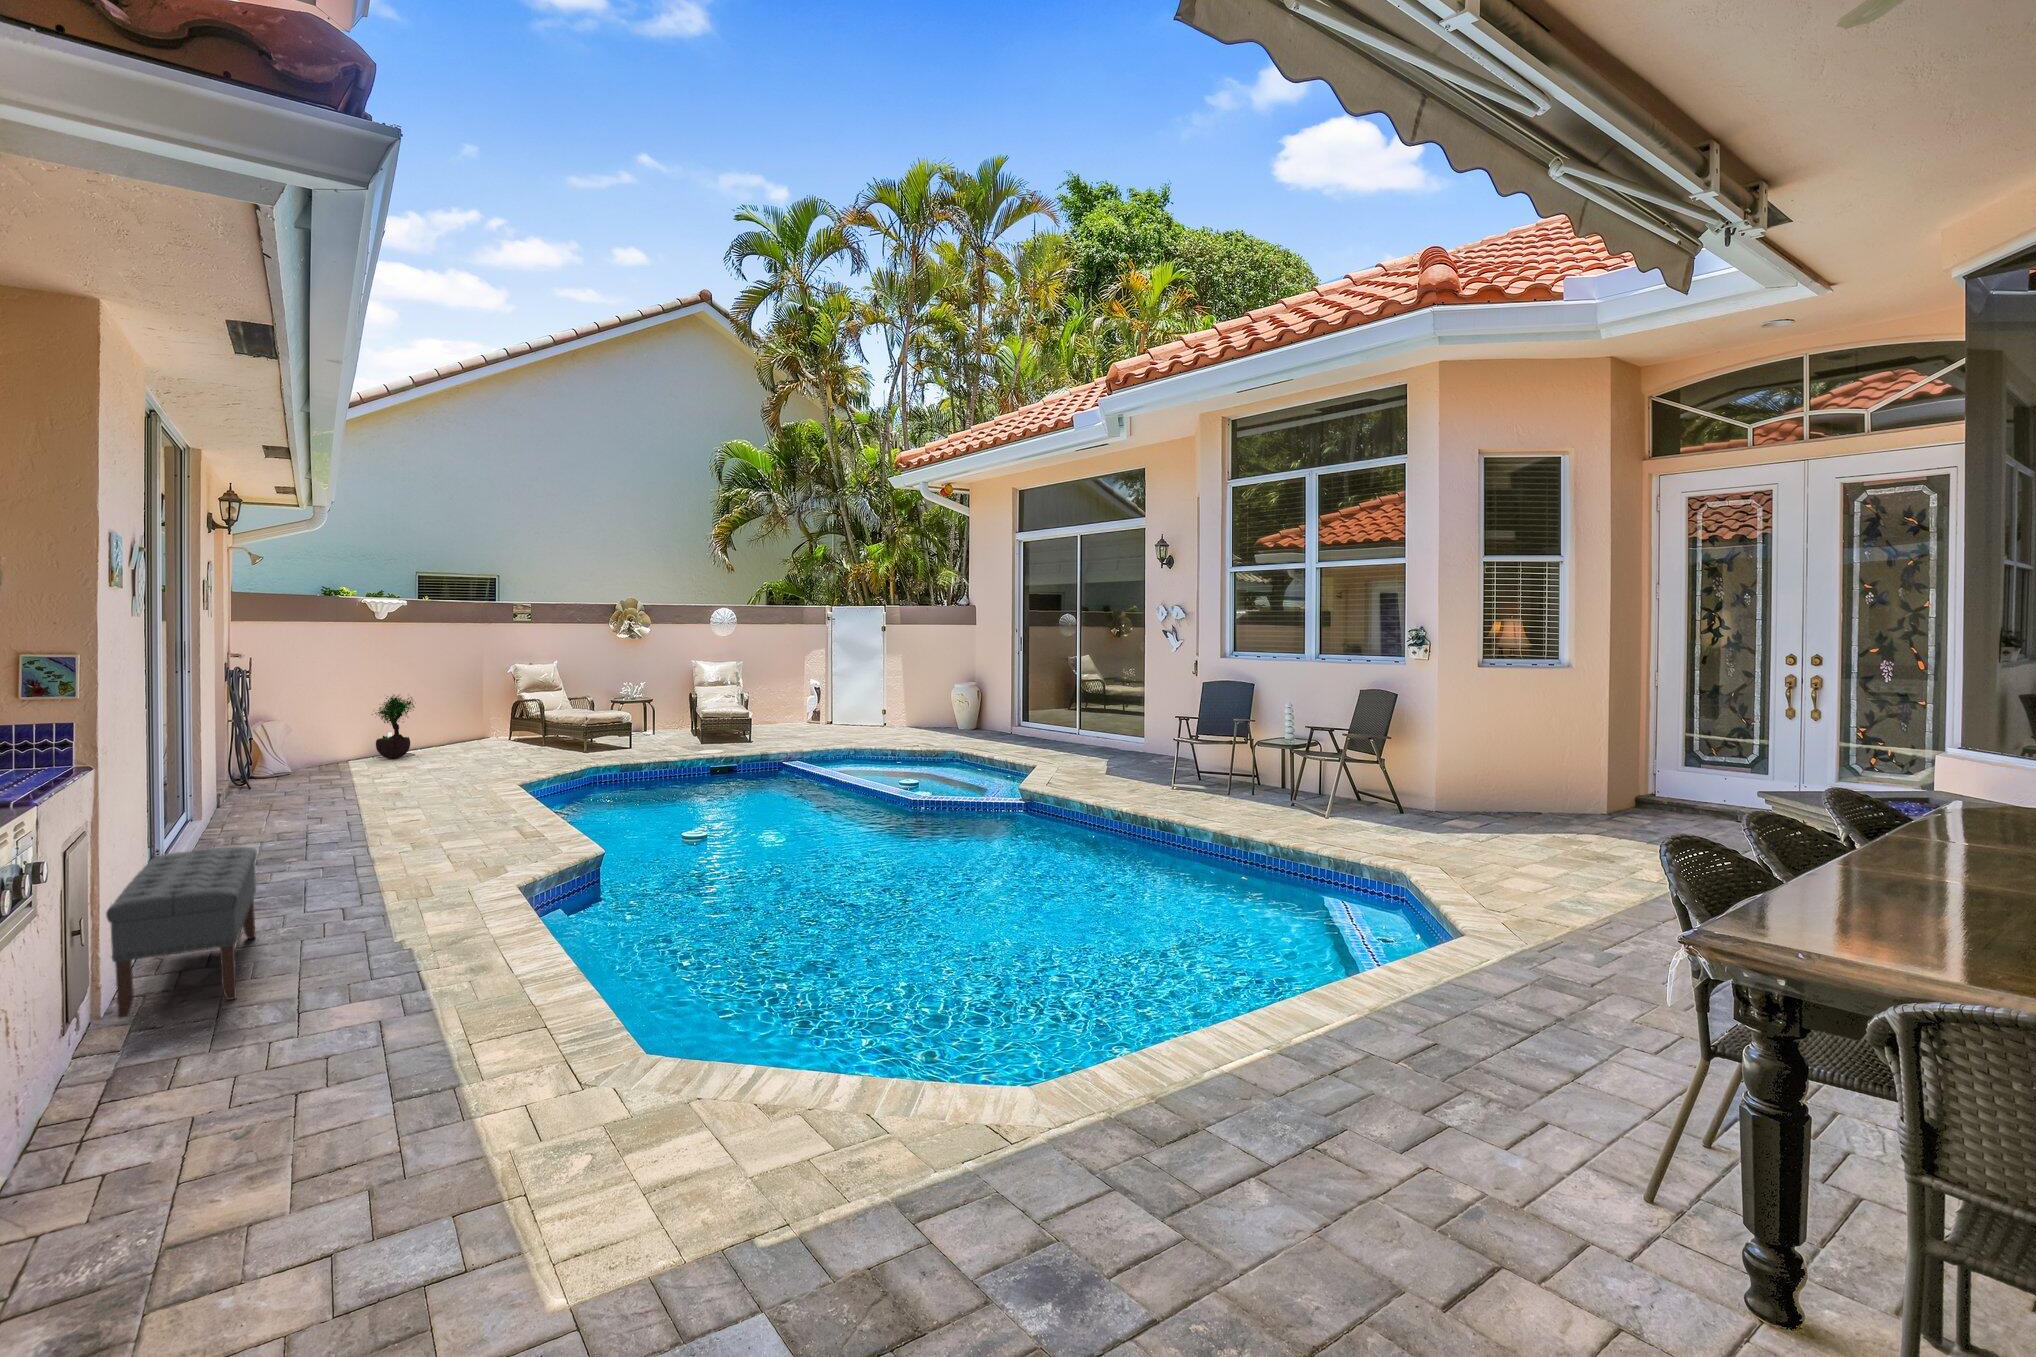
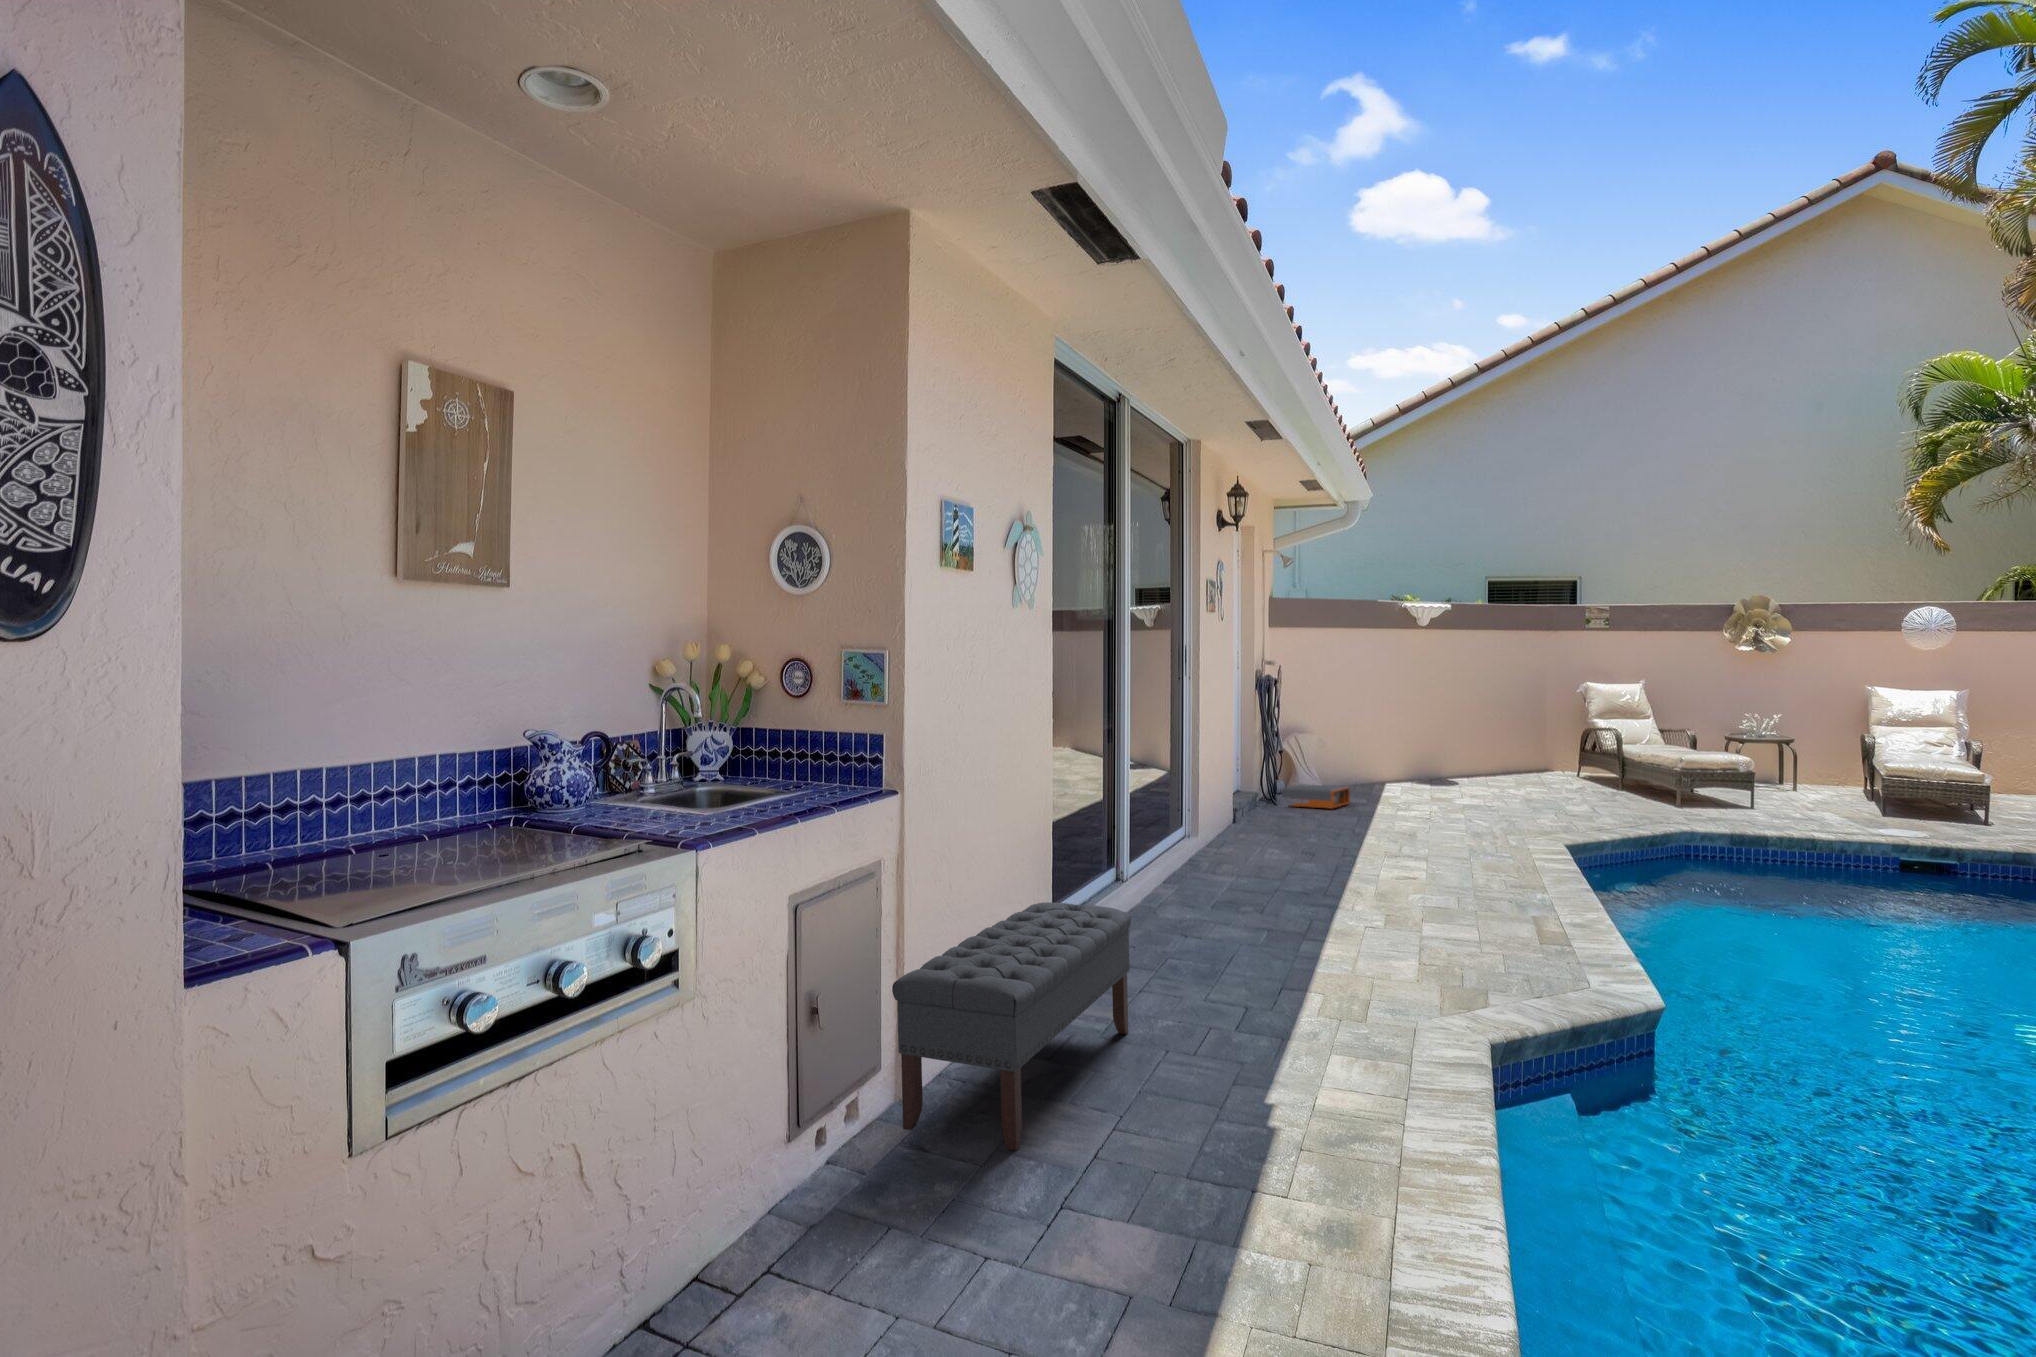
potted tree: present [375,695,415,759] -> none [1416,715,1464,793]
storage box: none [239,759,313,784] -> present [1282,784,1350,809]

